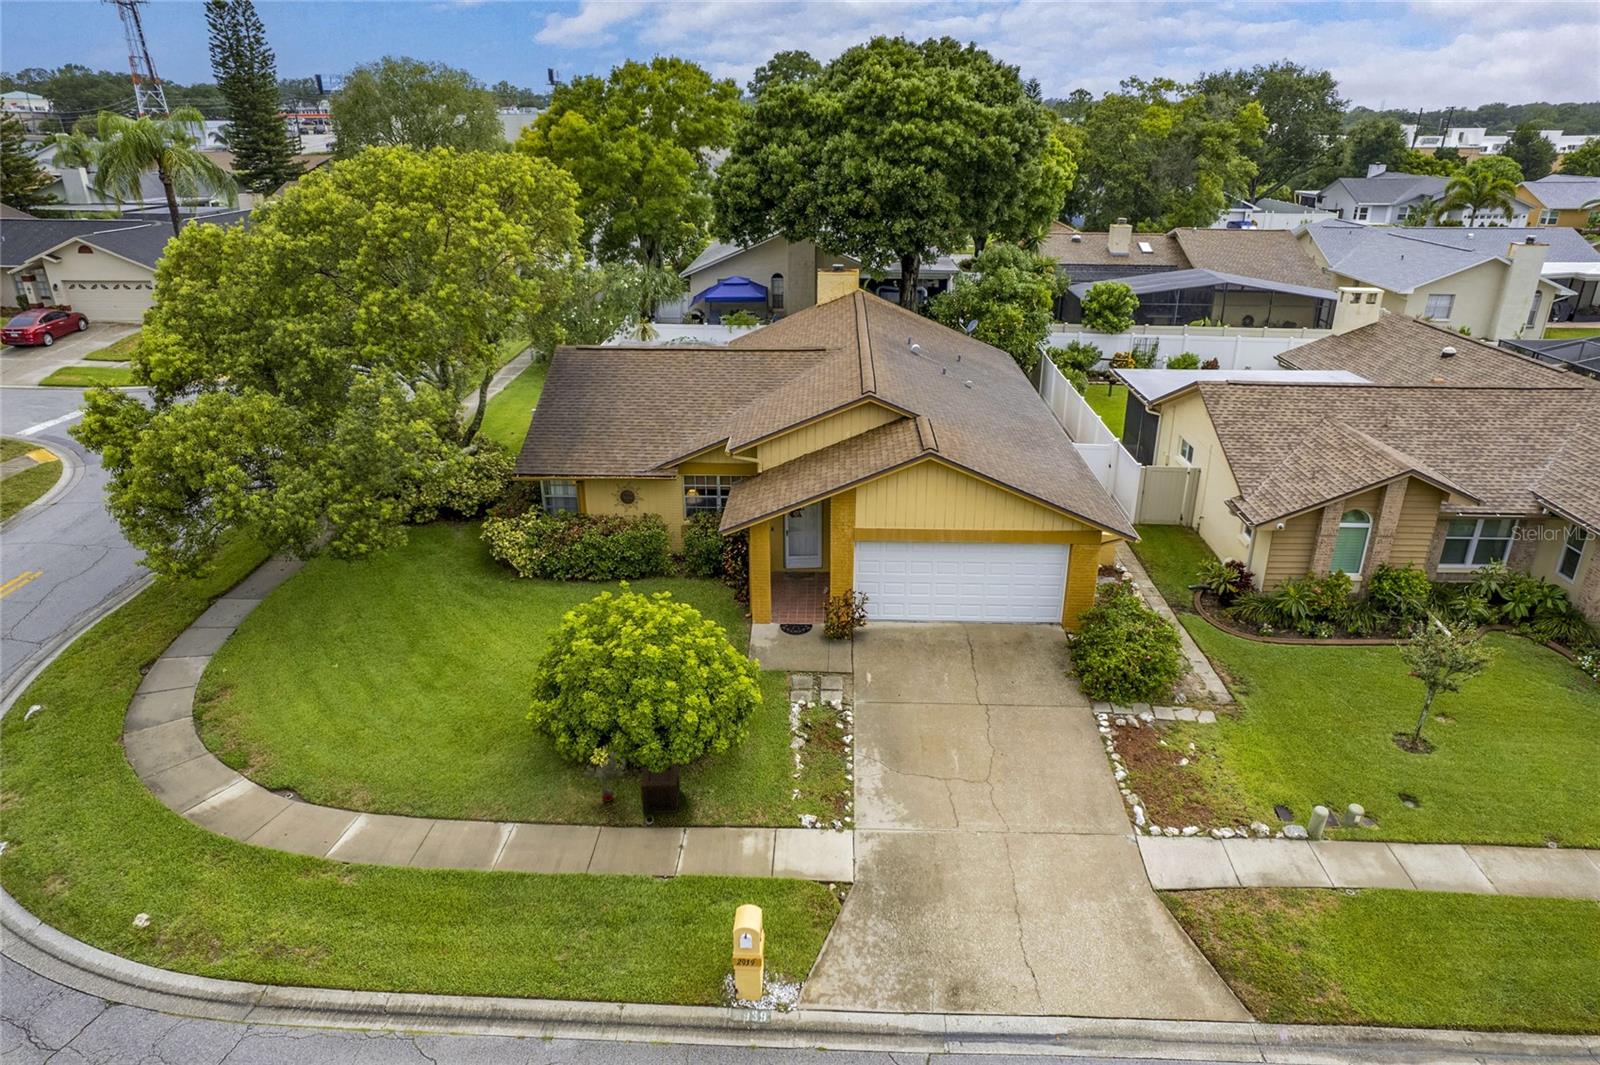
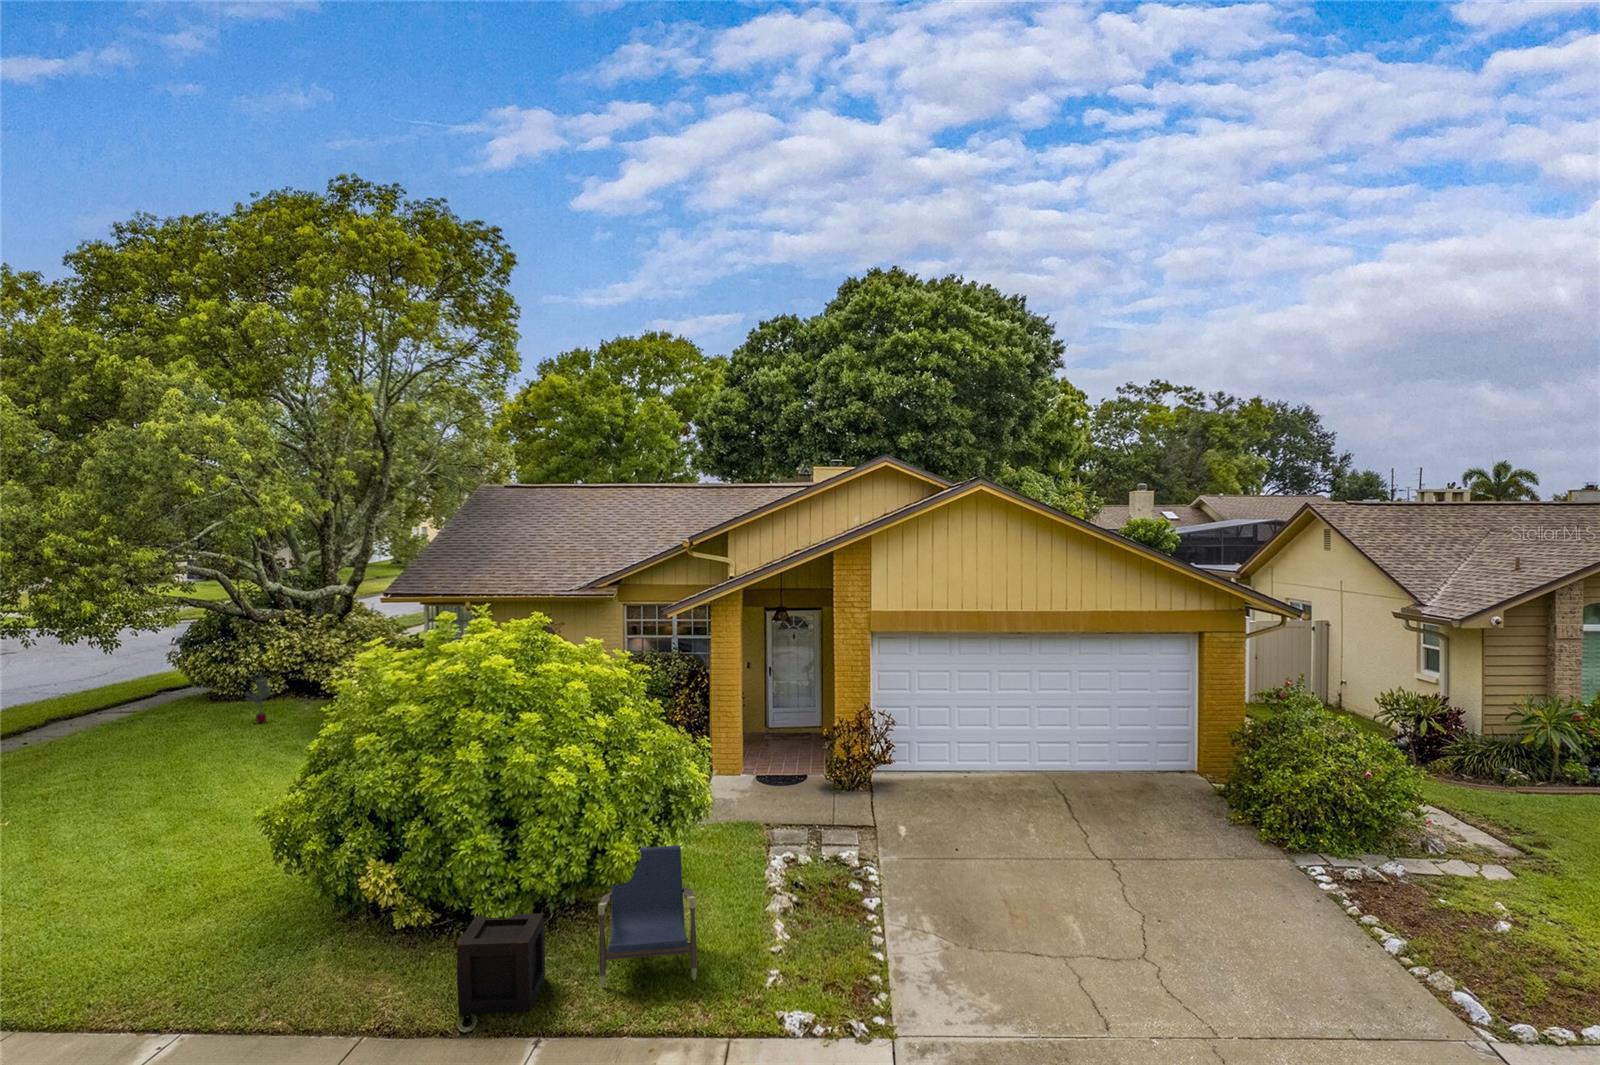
lounge chair: none [707,722,757,797] -> present [598,846,697,988]
potted tree: present [584,752,626,802] -> present [245,675,270,724]

